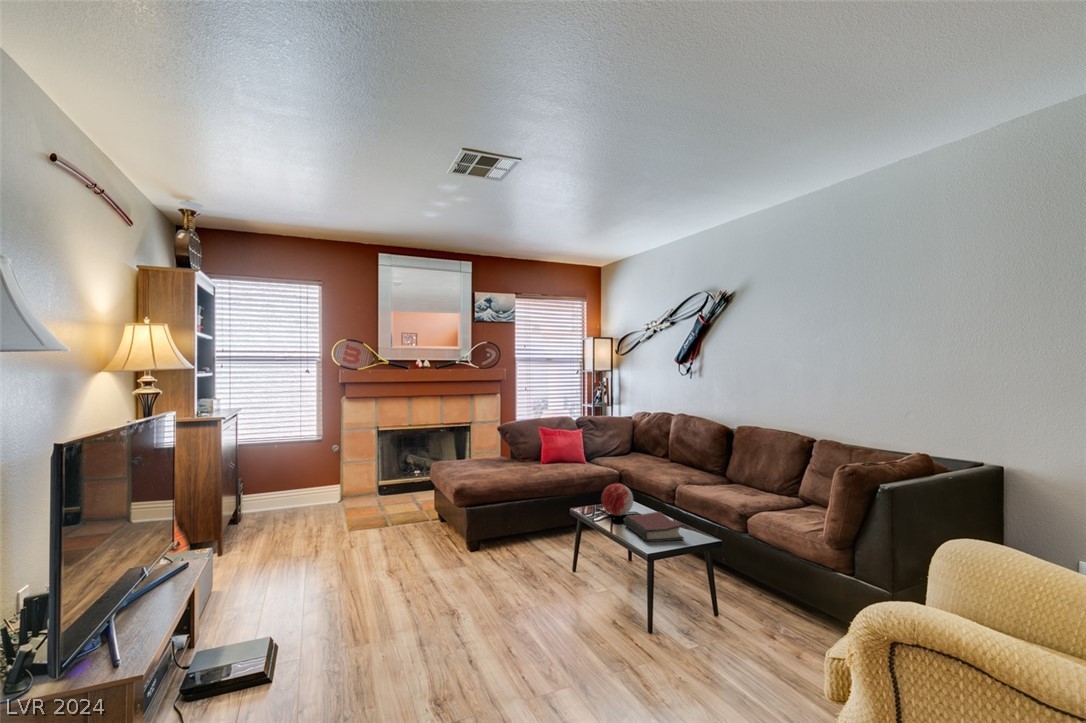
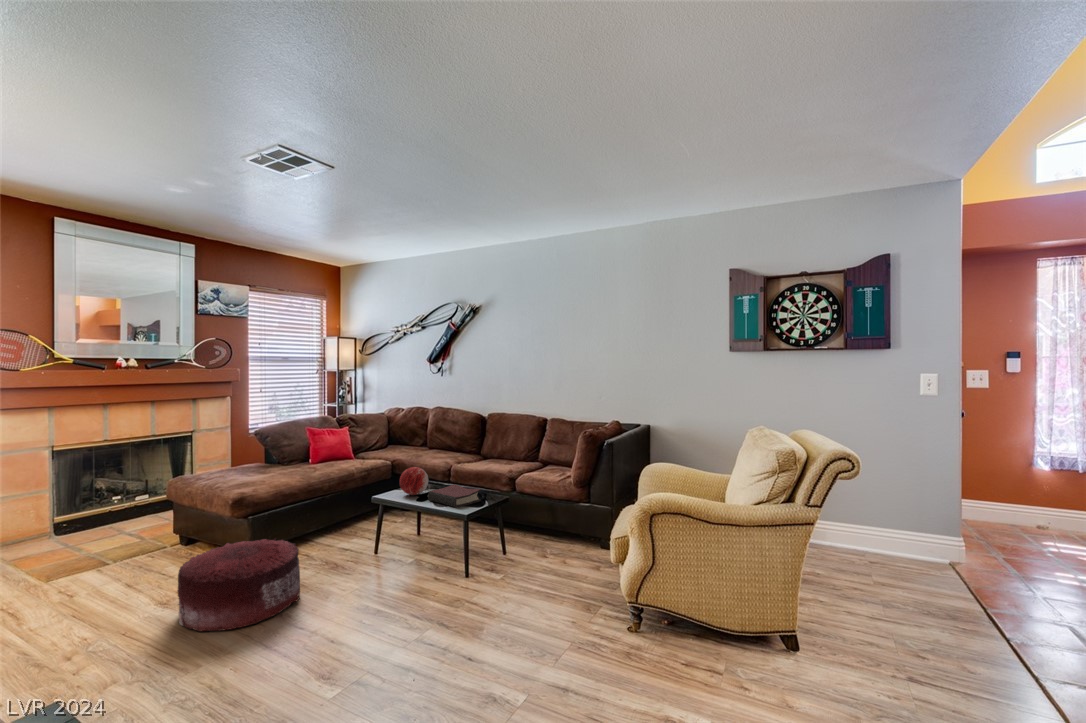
pouf: none [383,532,486,619] -> present [178,539,300,632]

